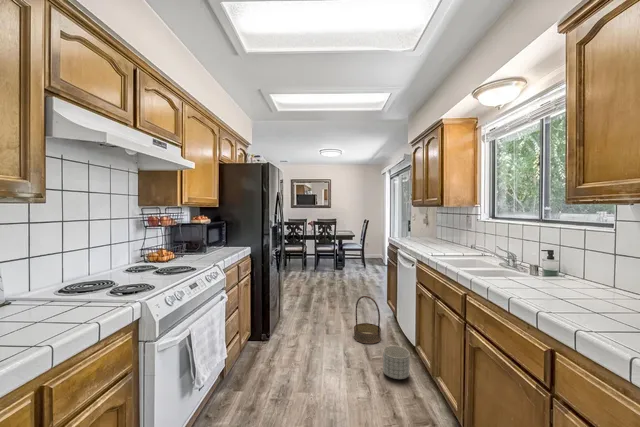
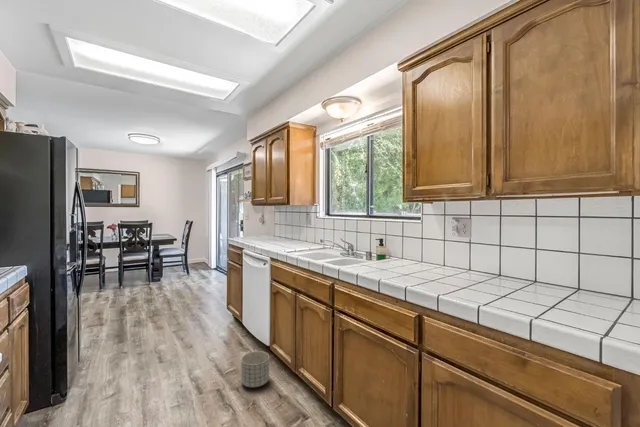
basket: present [354,296,381,344] -> none [196,305,228,360]

